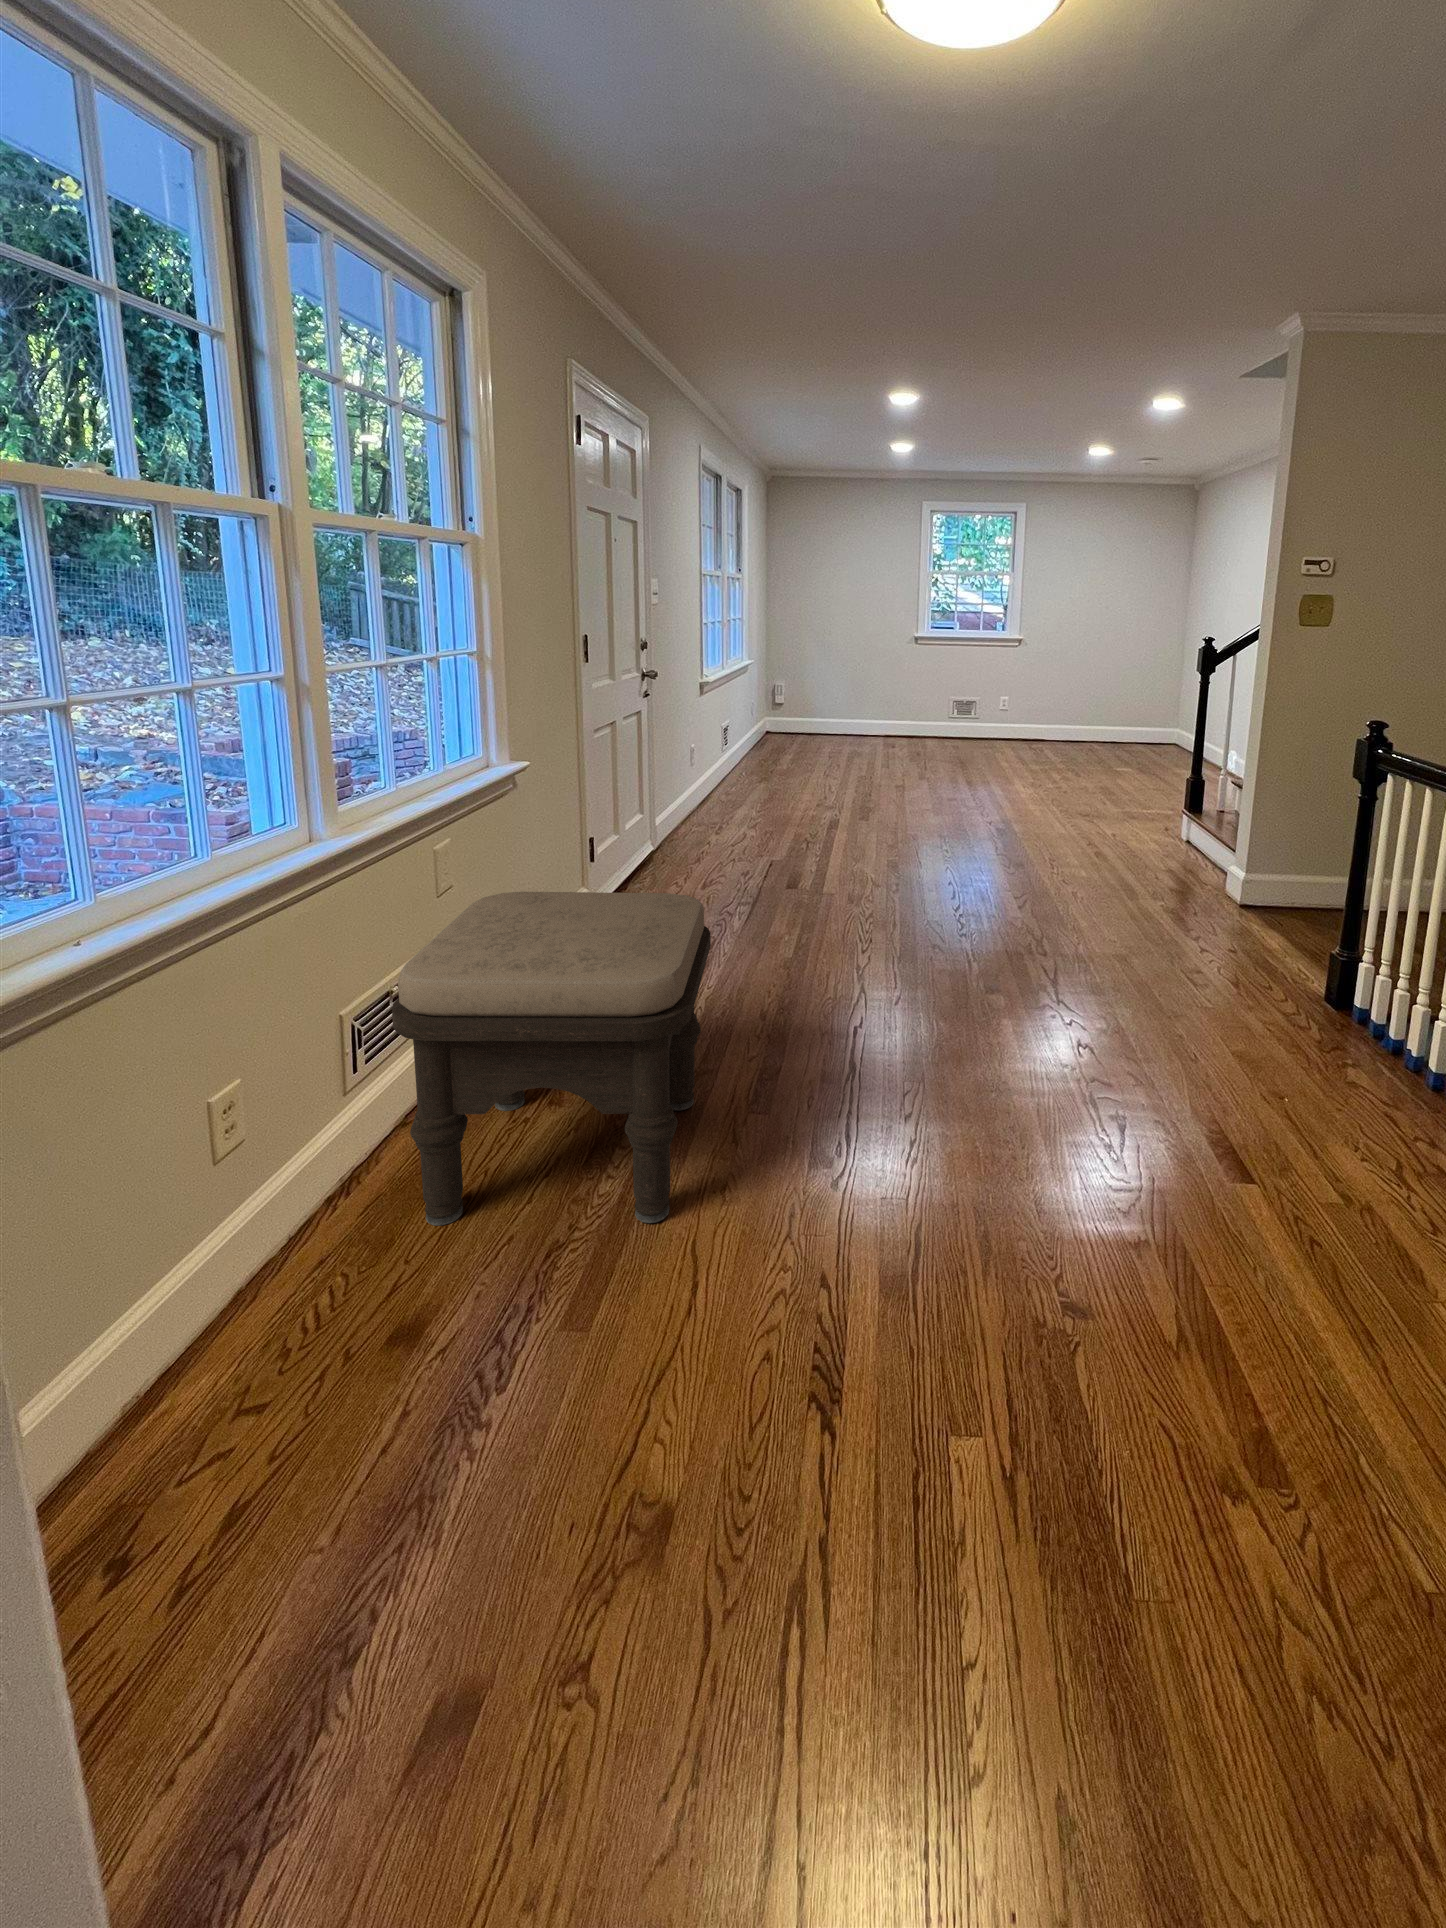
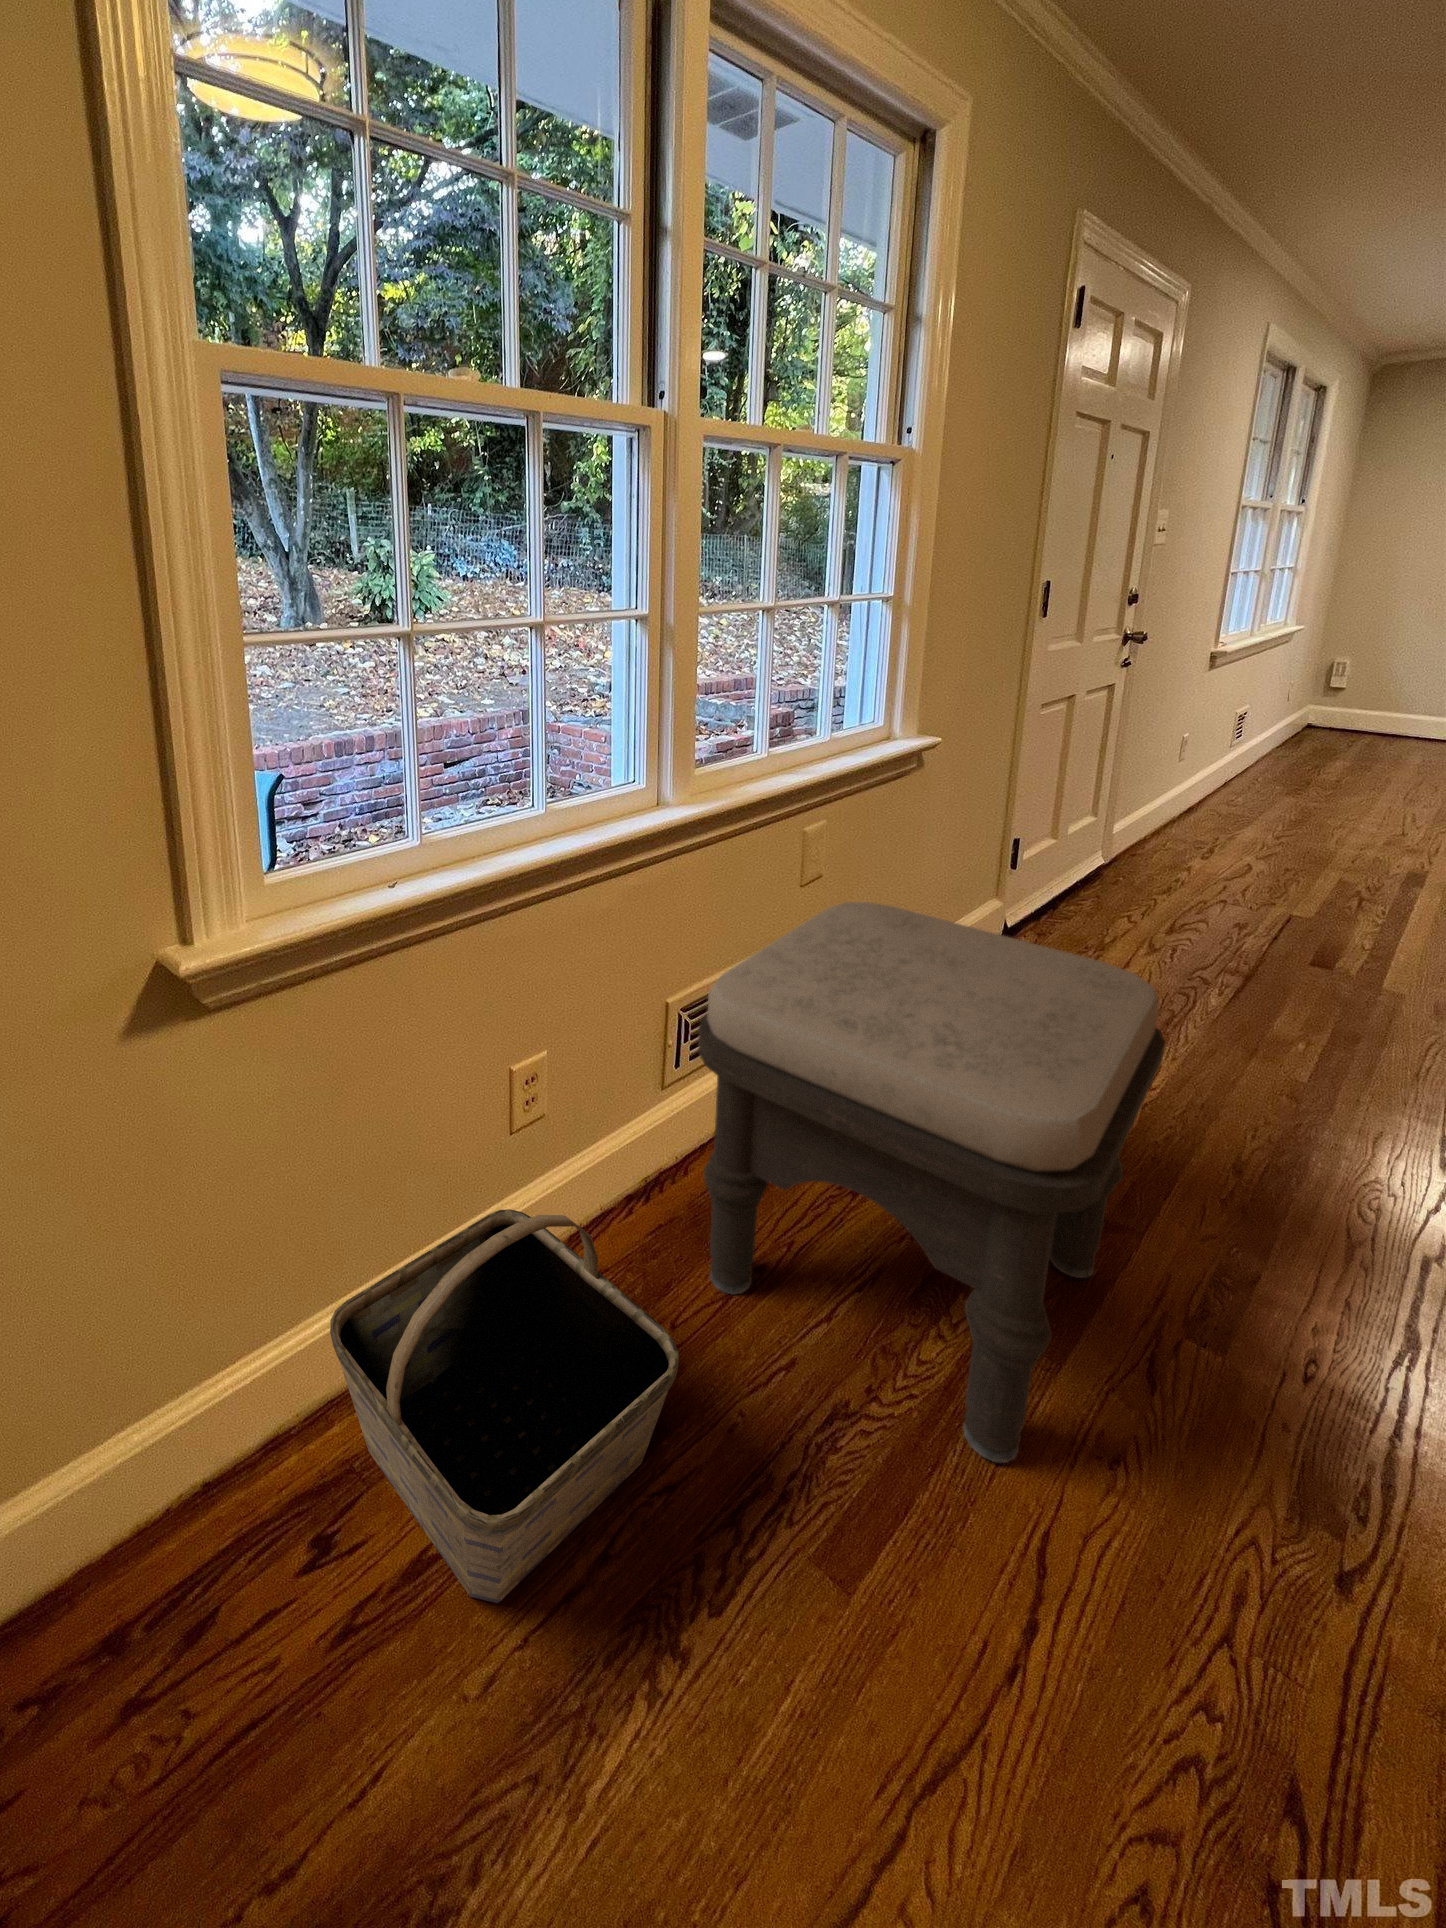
basket: none [68,1188,438,1500] -> present [330,1209,679,1603]

